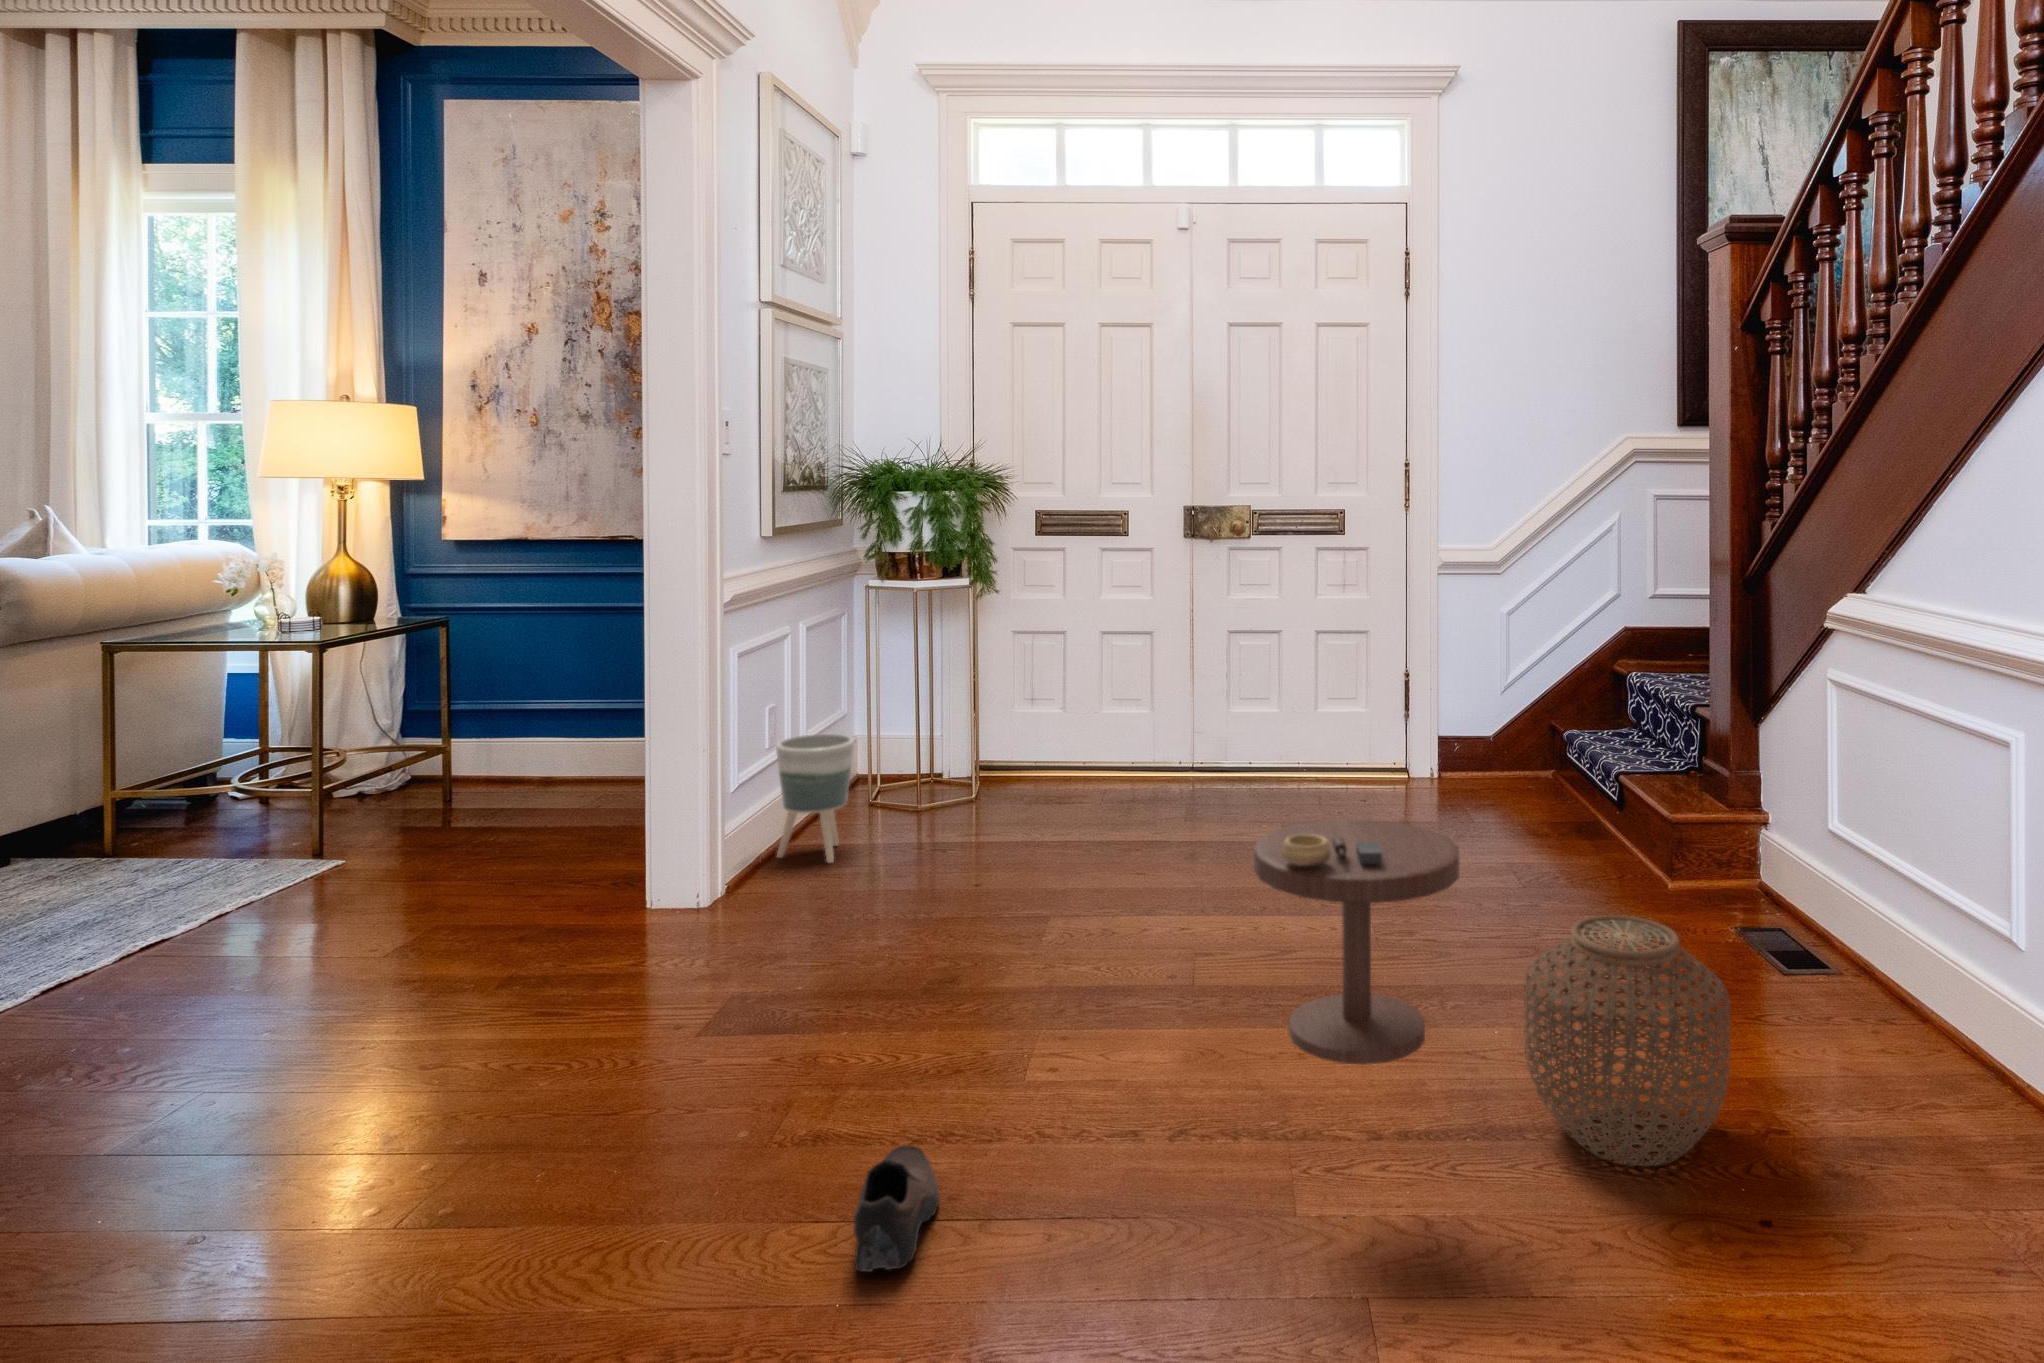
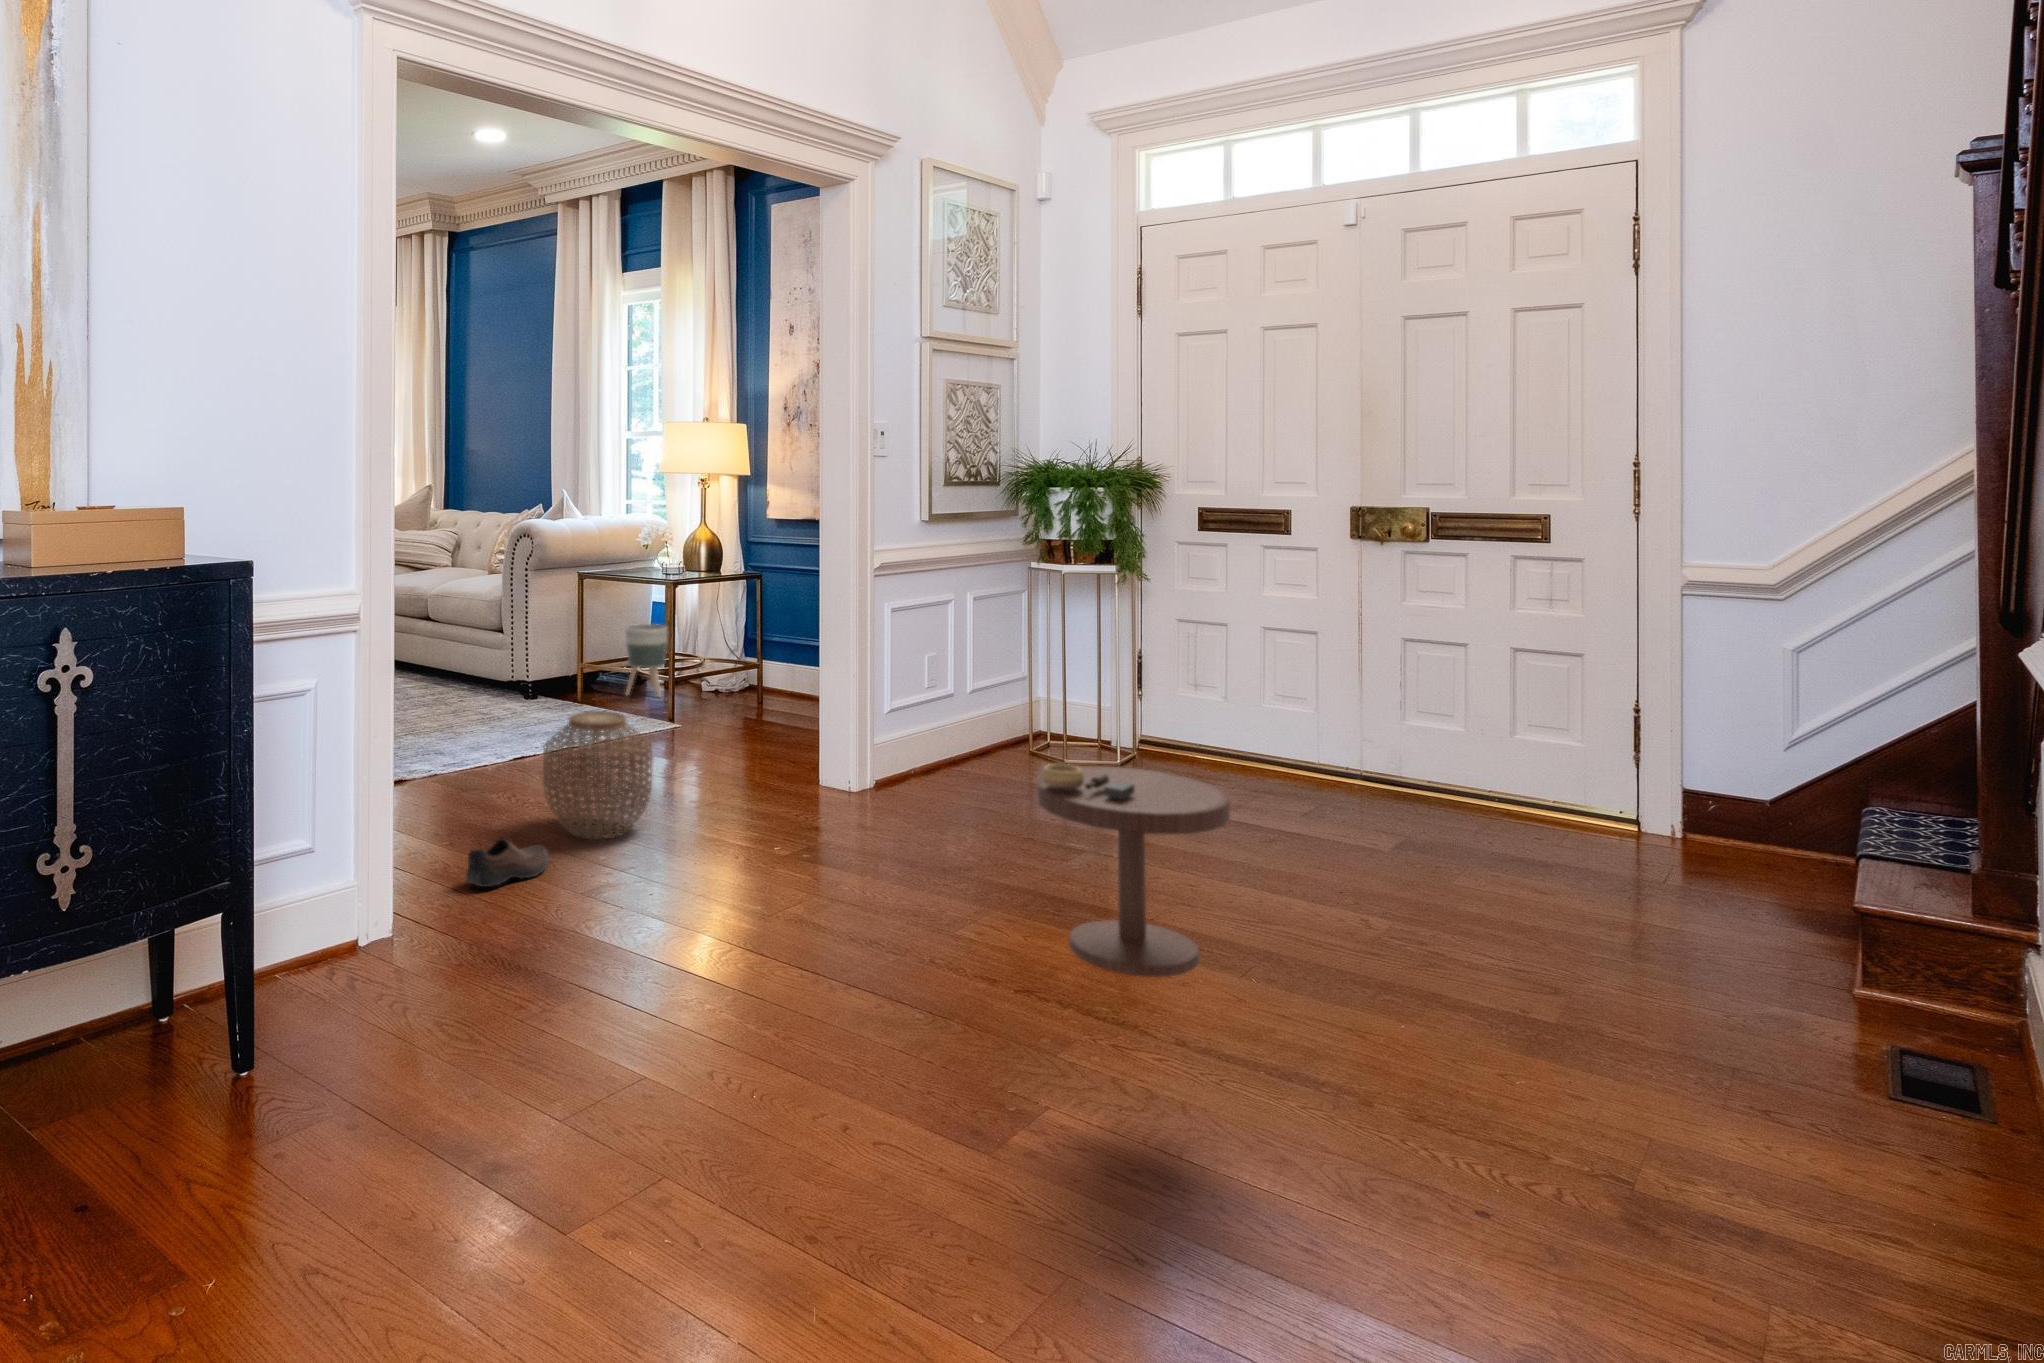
planter: present [776,734,854,863] -> present [625,624,667,697]
woven basket: present [1524,915,1730,1166] -> present [543,711,652,839]
shoe: present [854,1146,939,1272] -> present [466,838,548,887]

